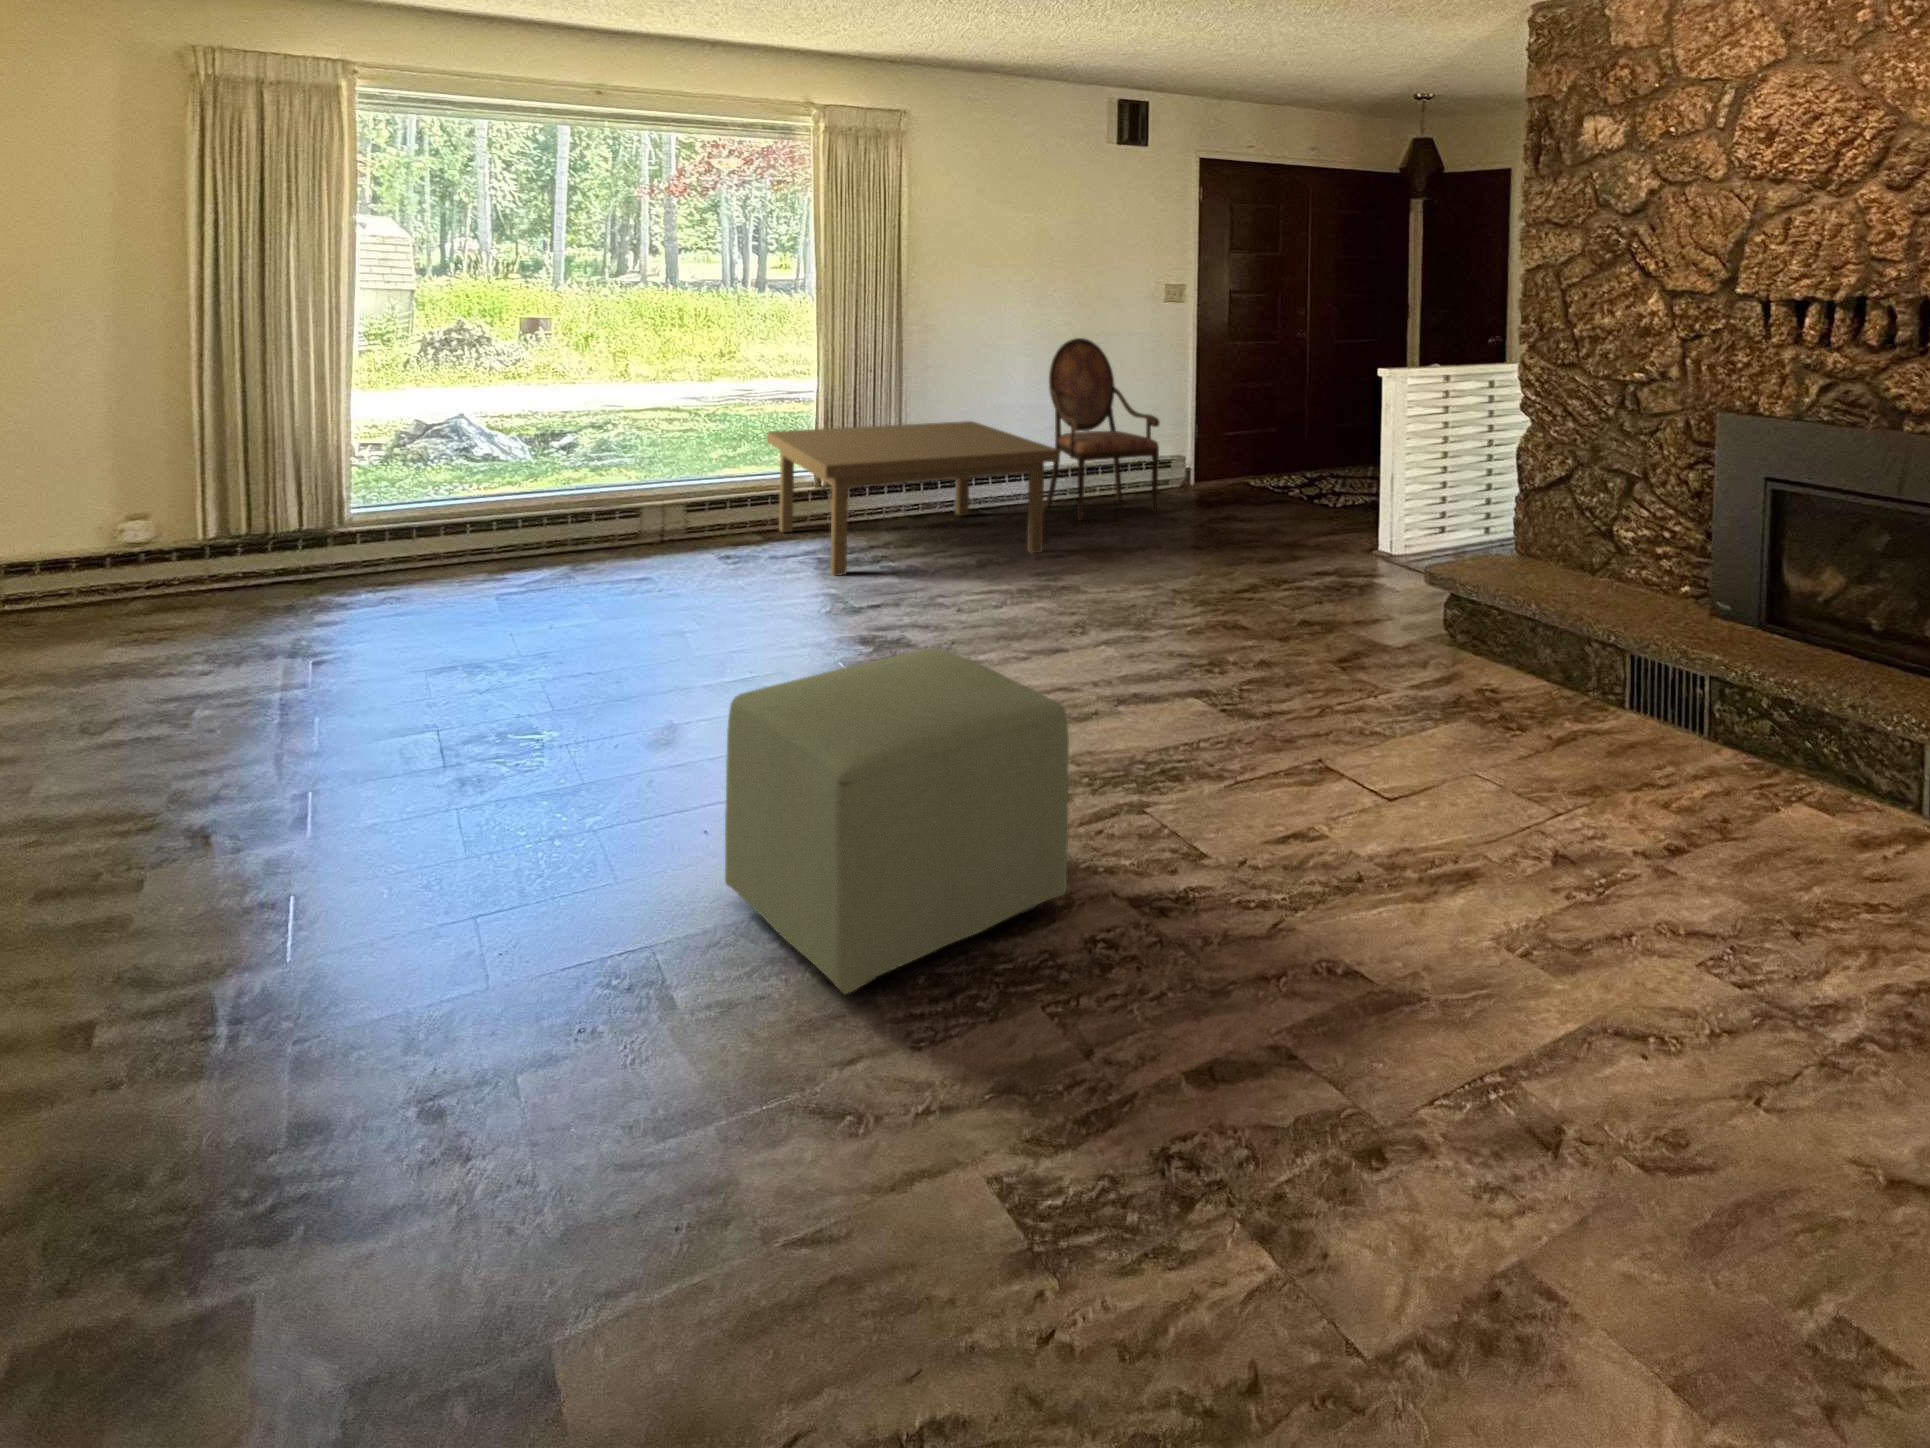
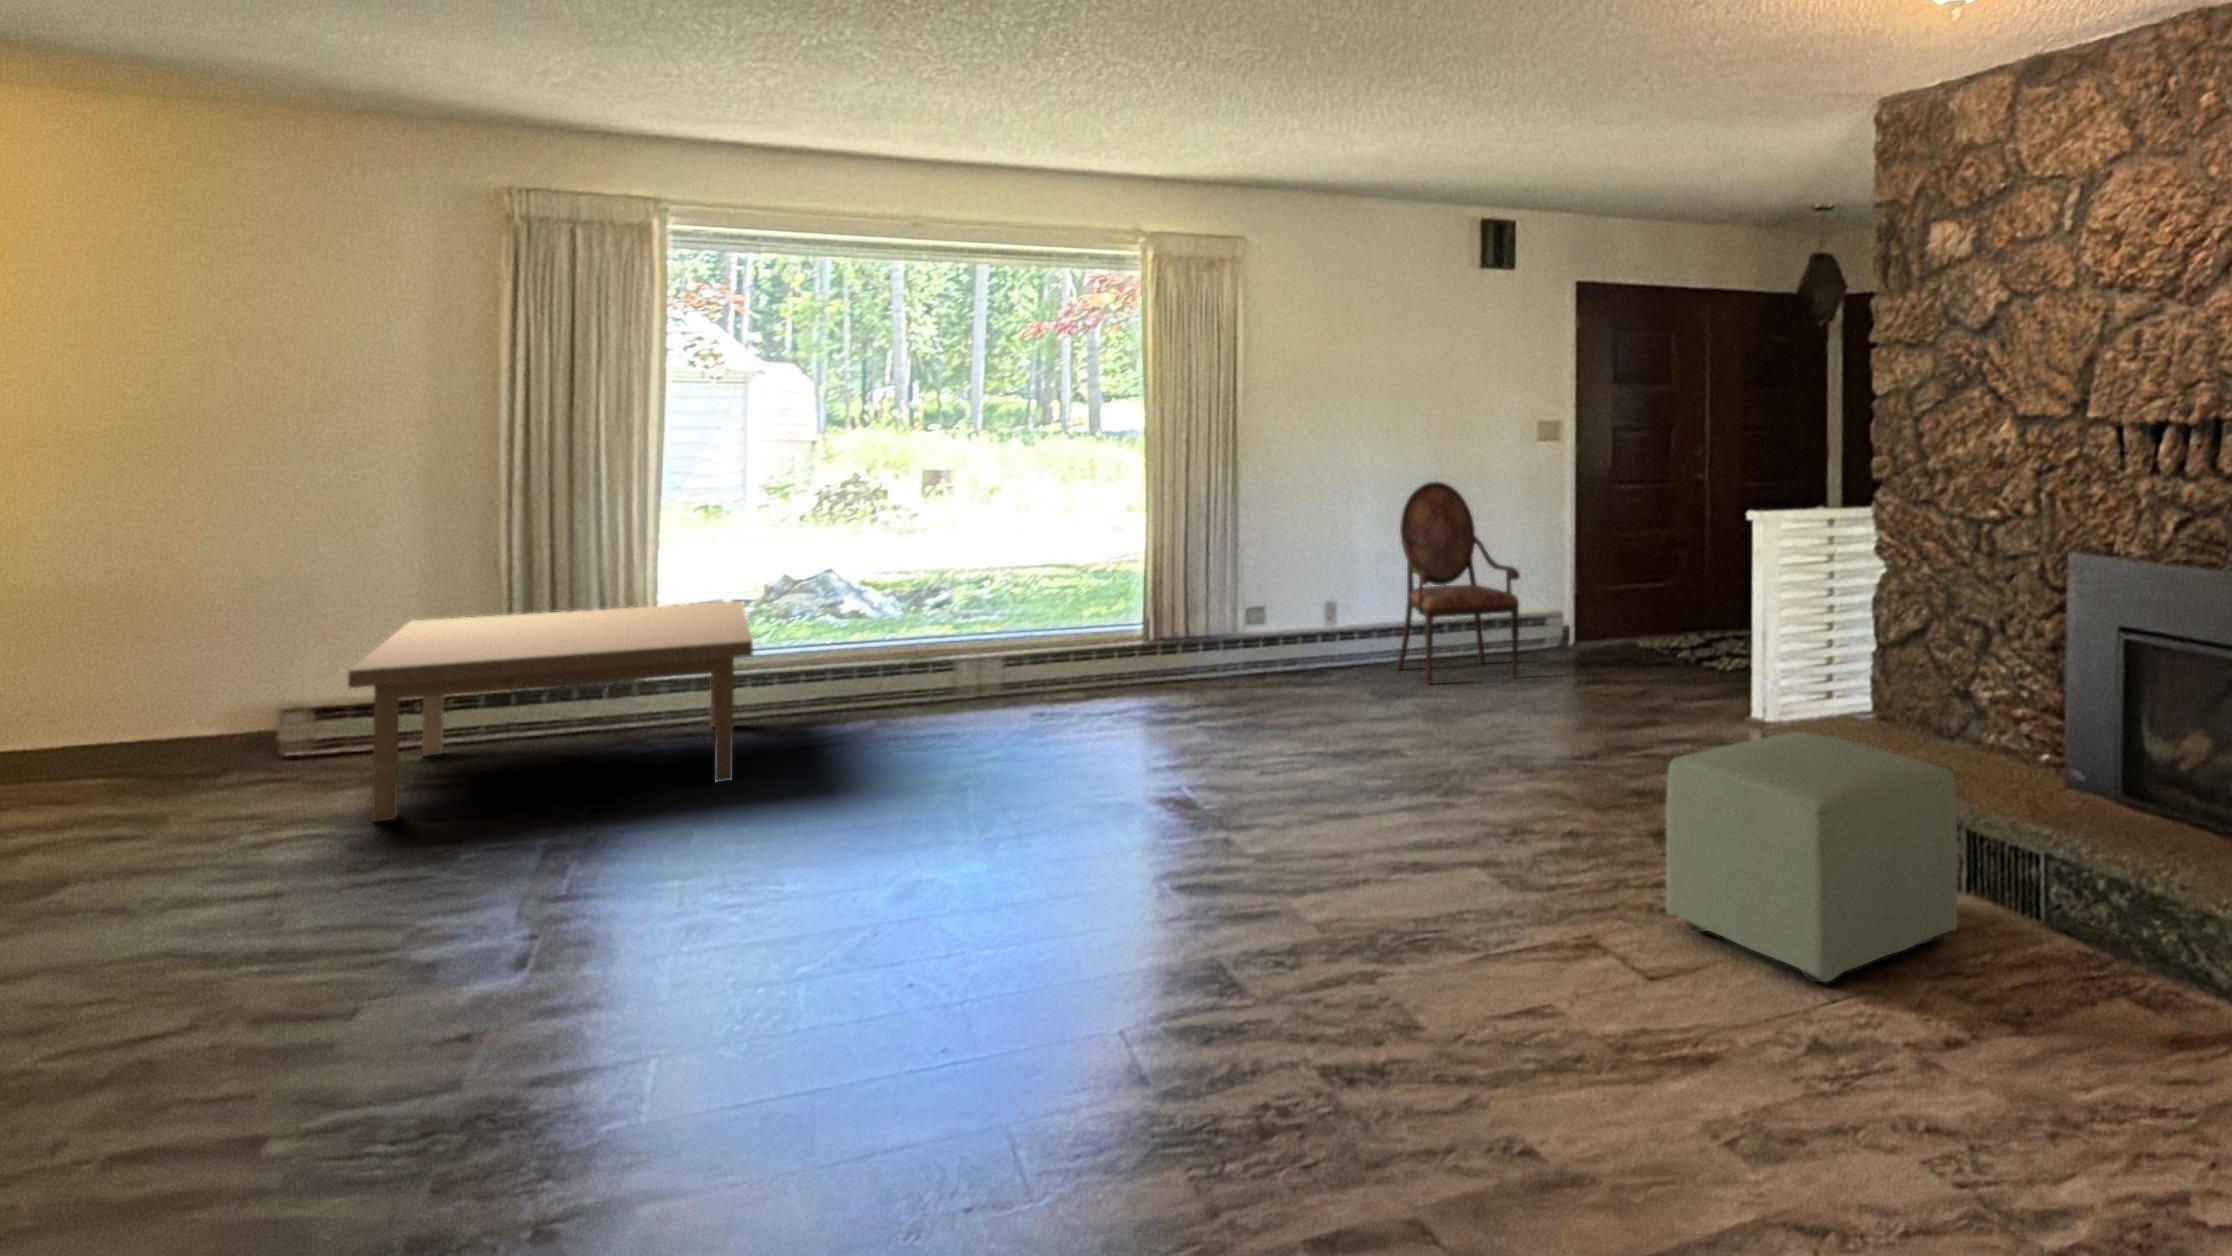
coffee table: present [767,421,1060,576] -> present [348,601,753,822]
ottoman: present [725,648,1069,994] -> present [1666,732,1958,982]

